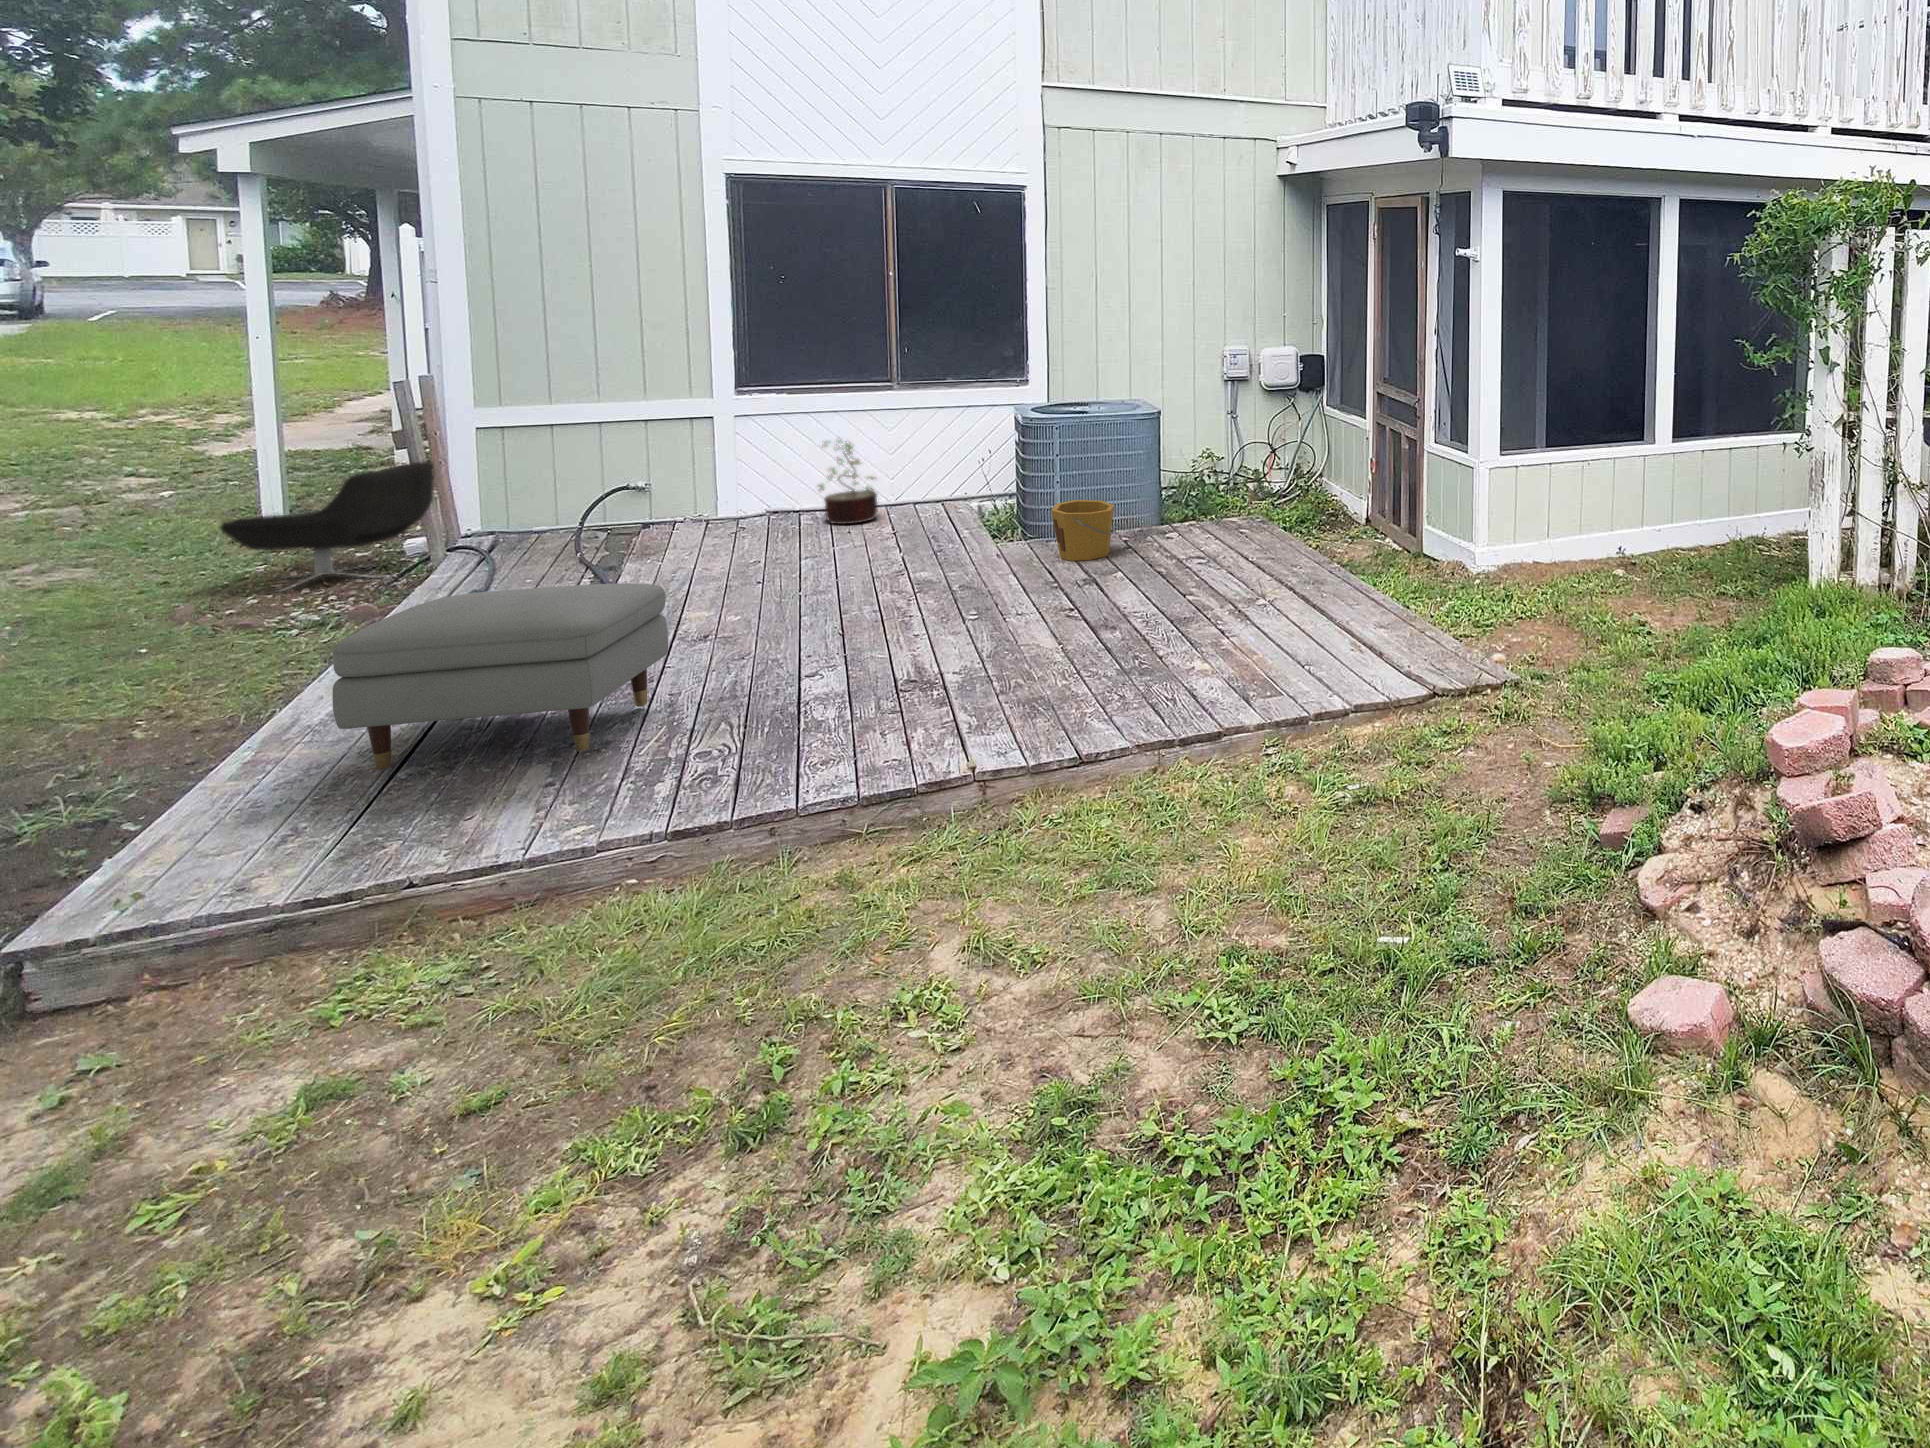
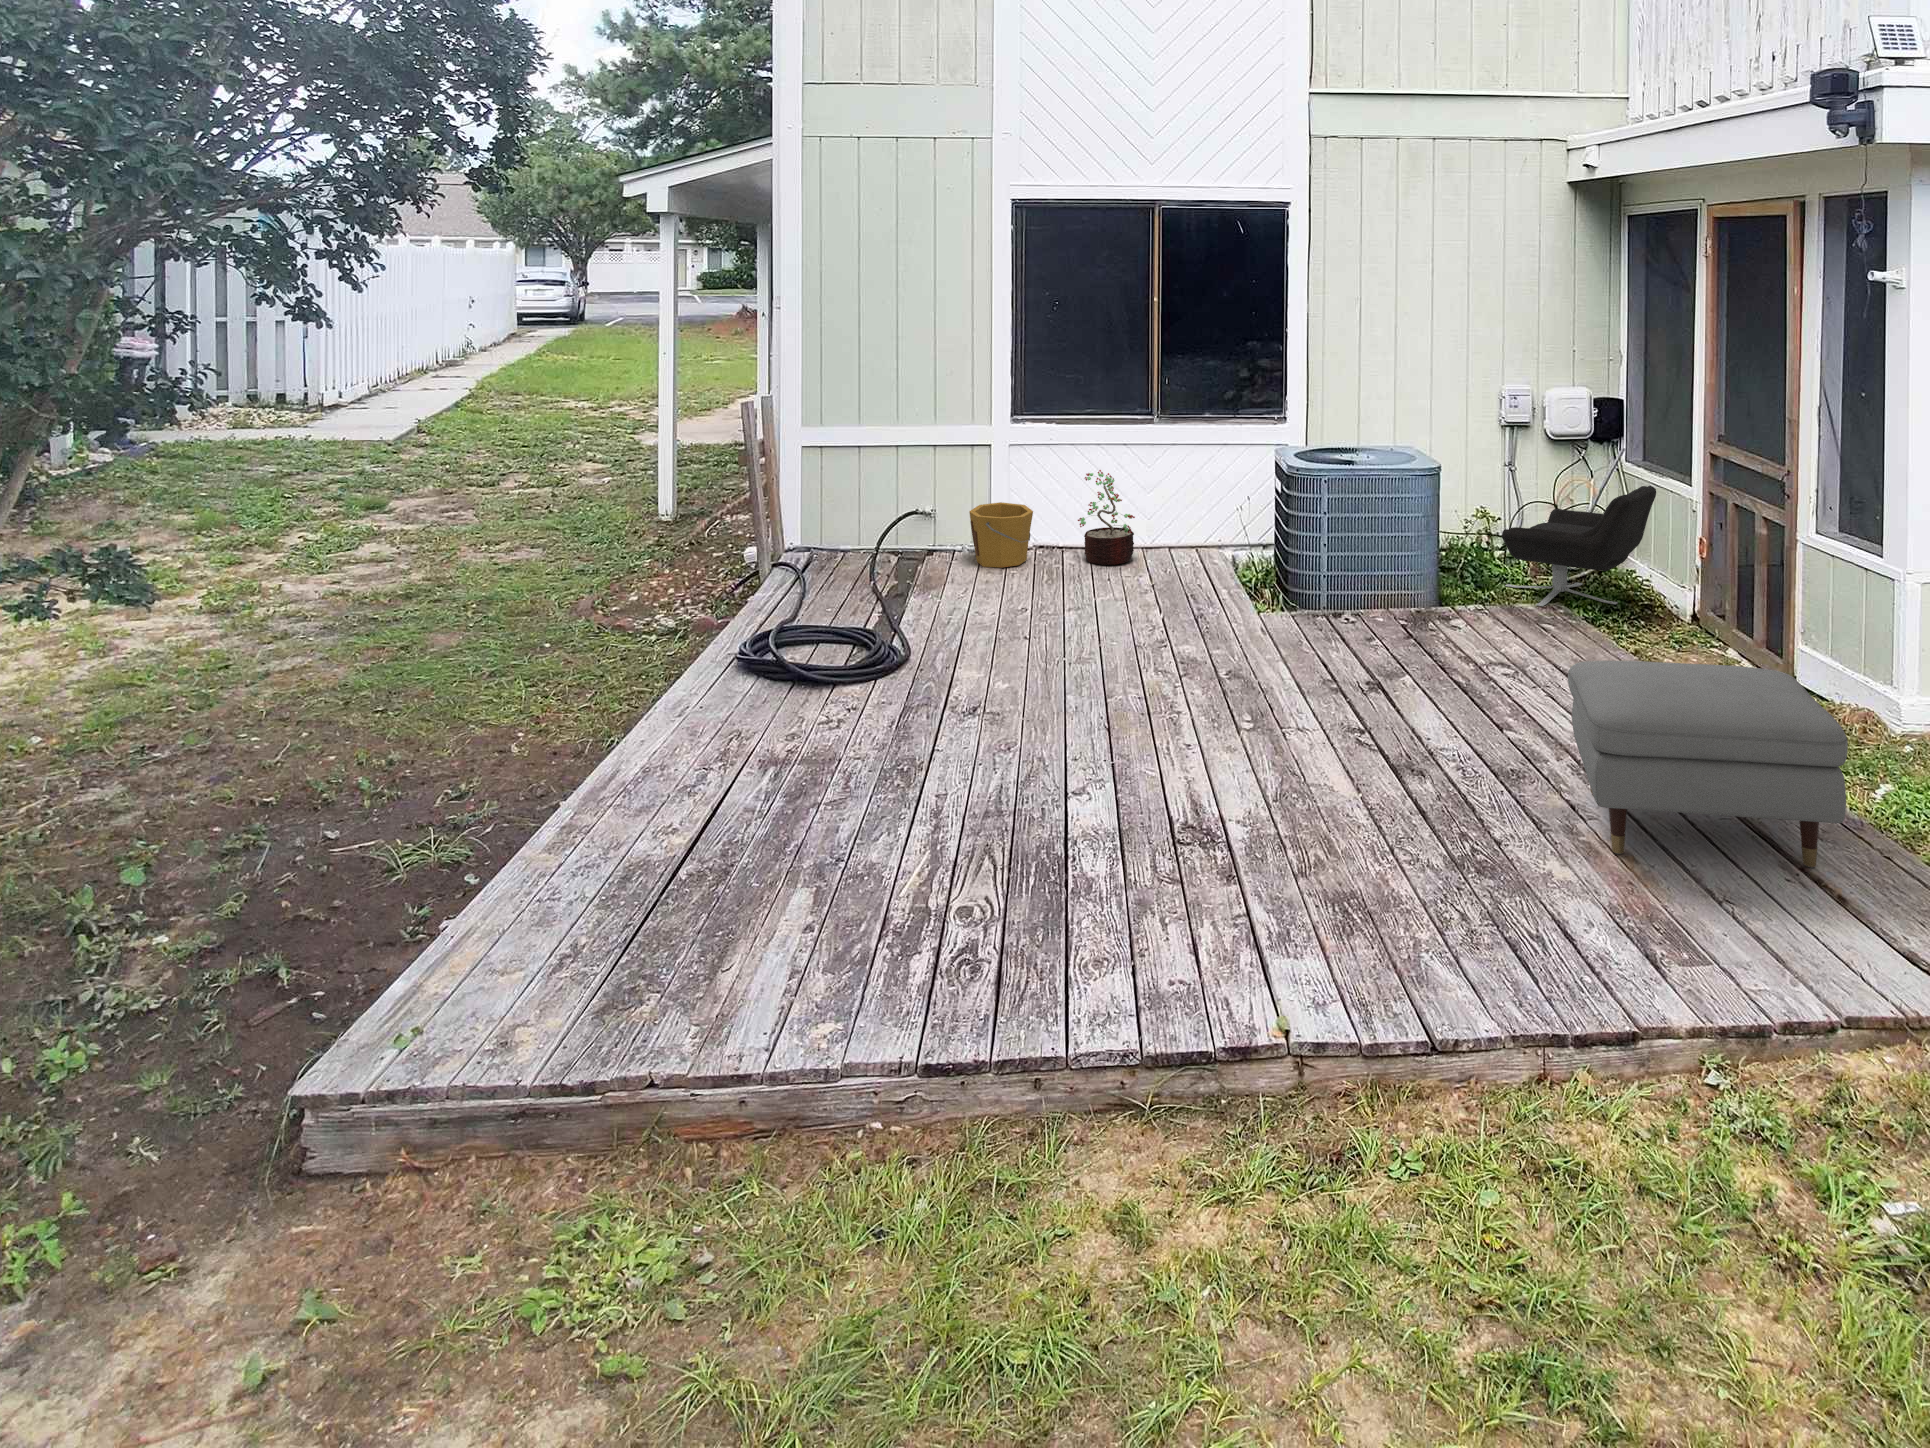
lounge chair: present [221,461,434,591] -> present [1502,486,1656,606]
bucket: present [1051,500,1114,561] -> present [969,502,1033,568]
ottoman: present [332,584,668,769] -> present [1568,661,1848,867]

